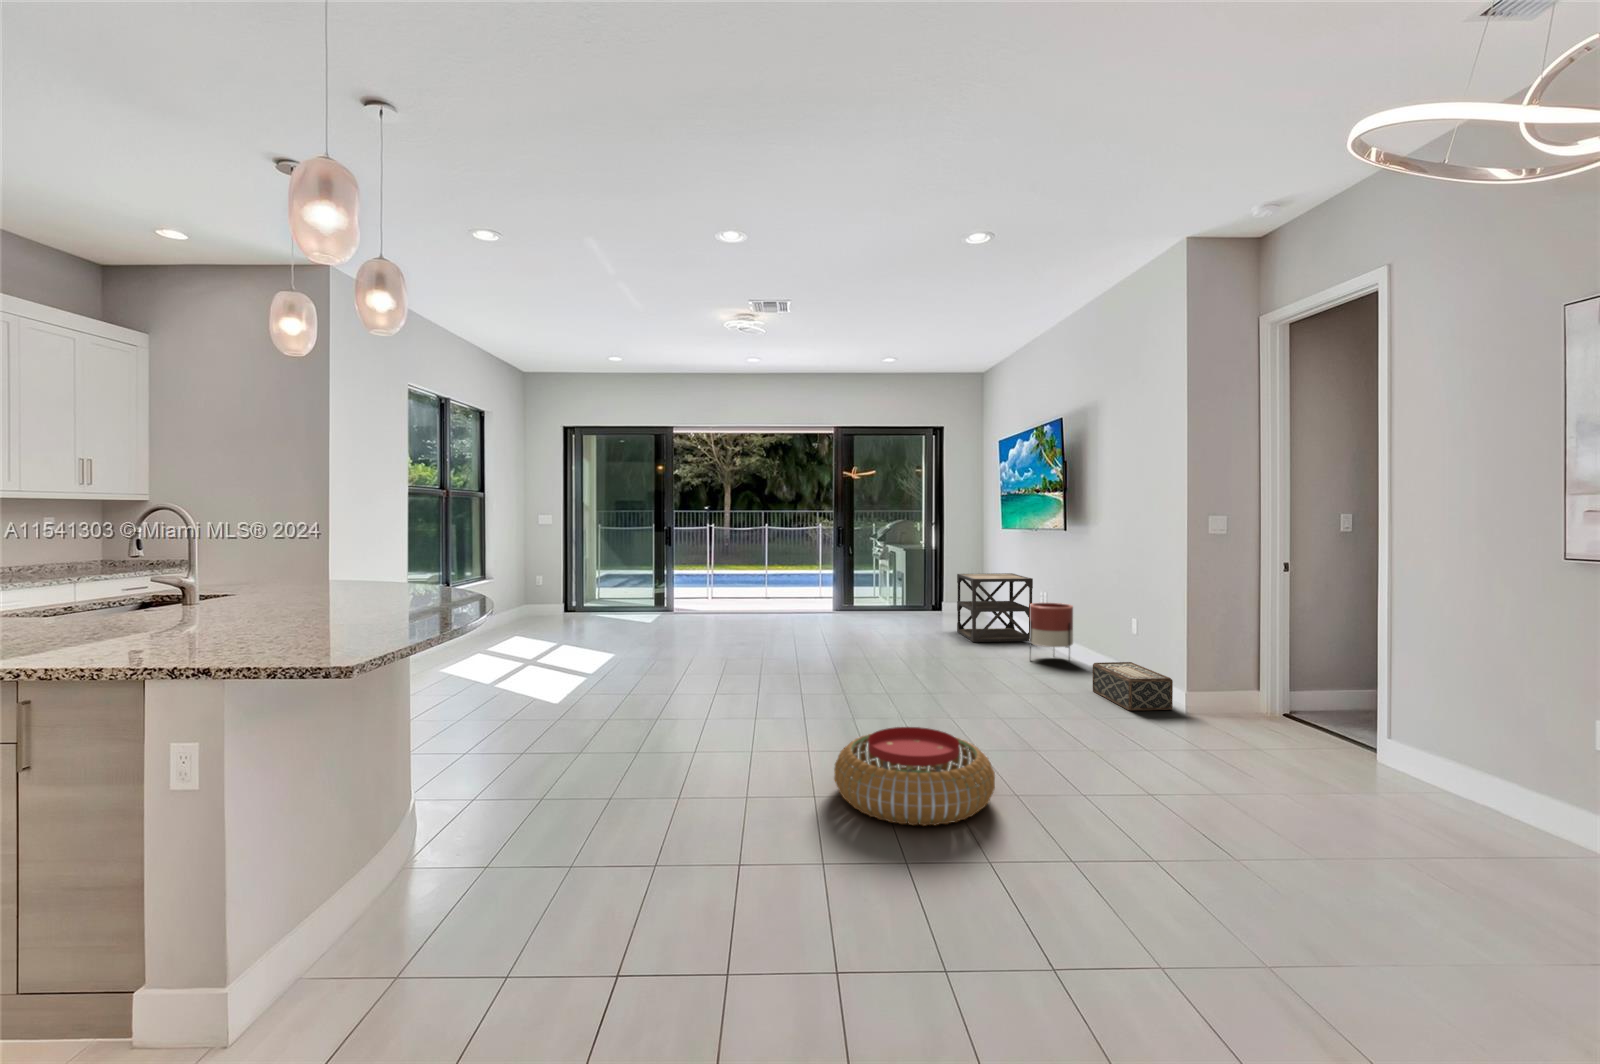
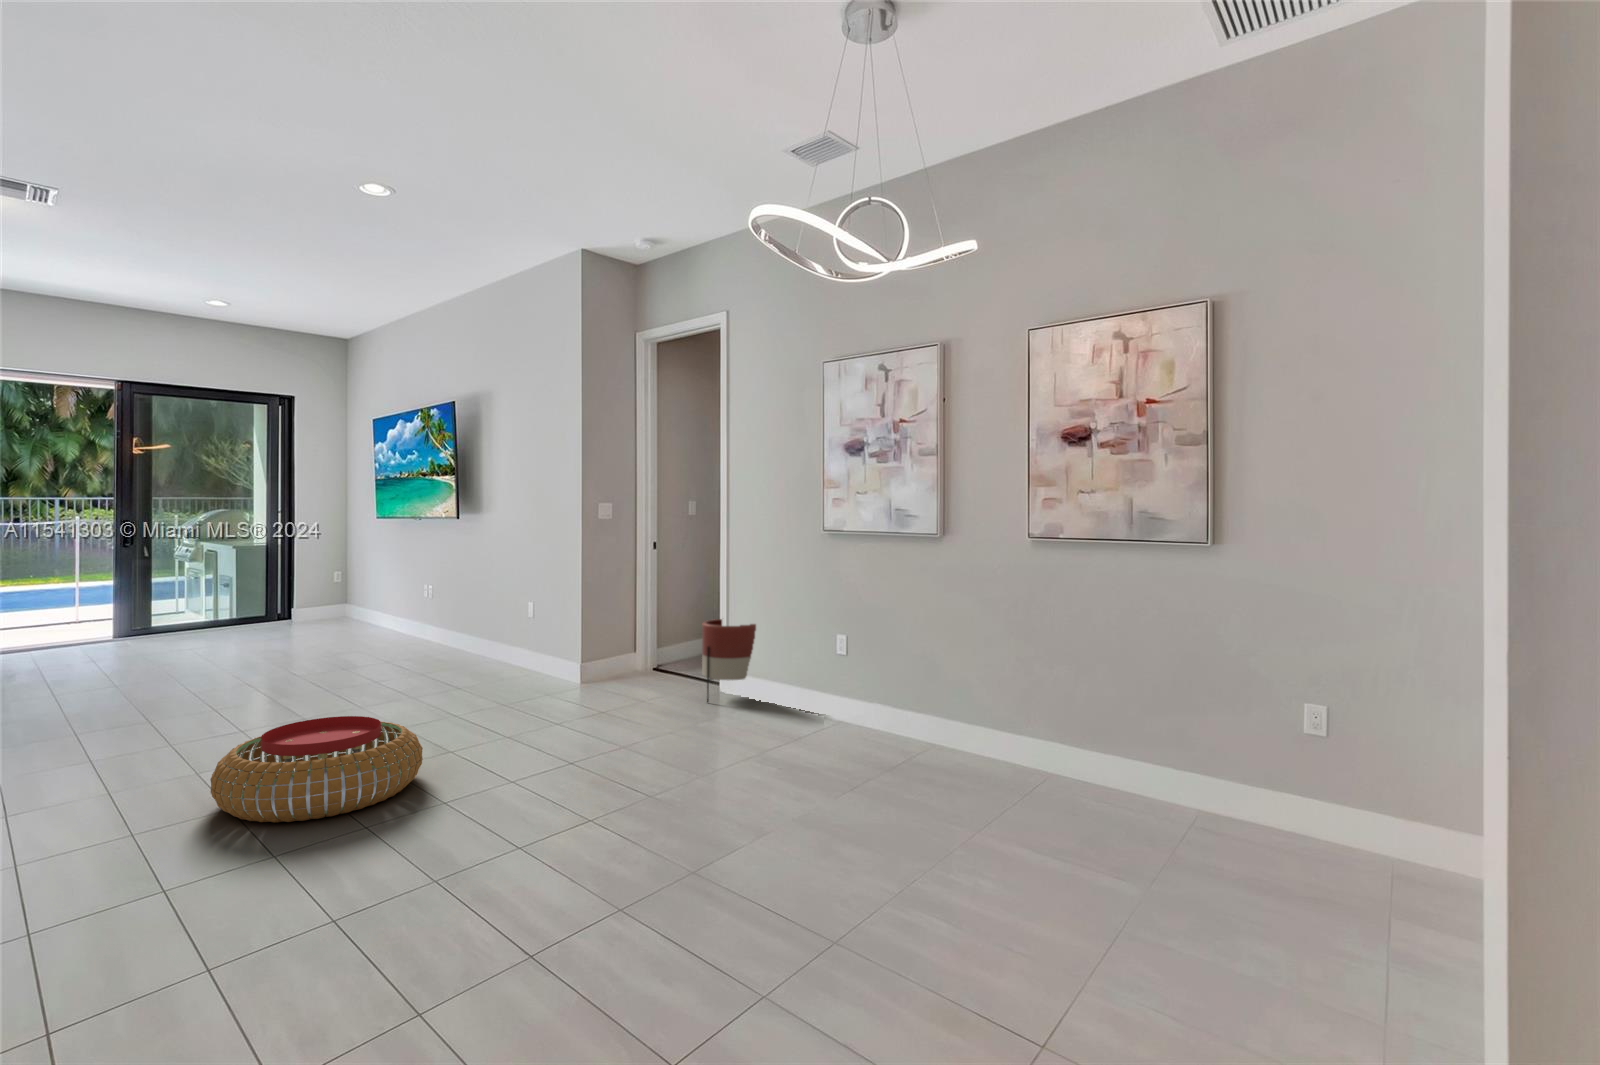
side table: present [957,573,1033,642] -> none [321,567,417,646]
planter: present [1030,603,1073,649] -> present [702,619,756,702]
woven basket: present [1093,662,1173,711] -> none [493,639,568,681]

